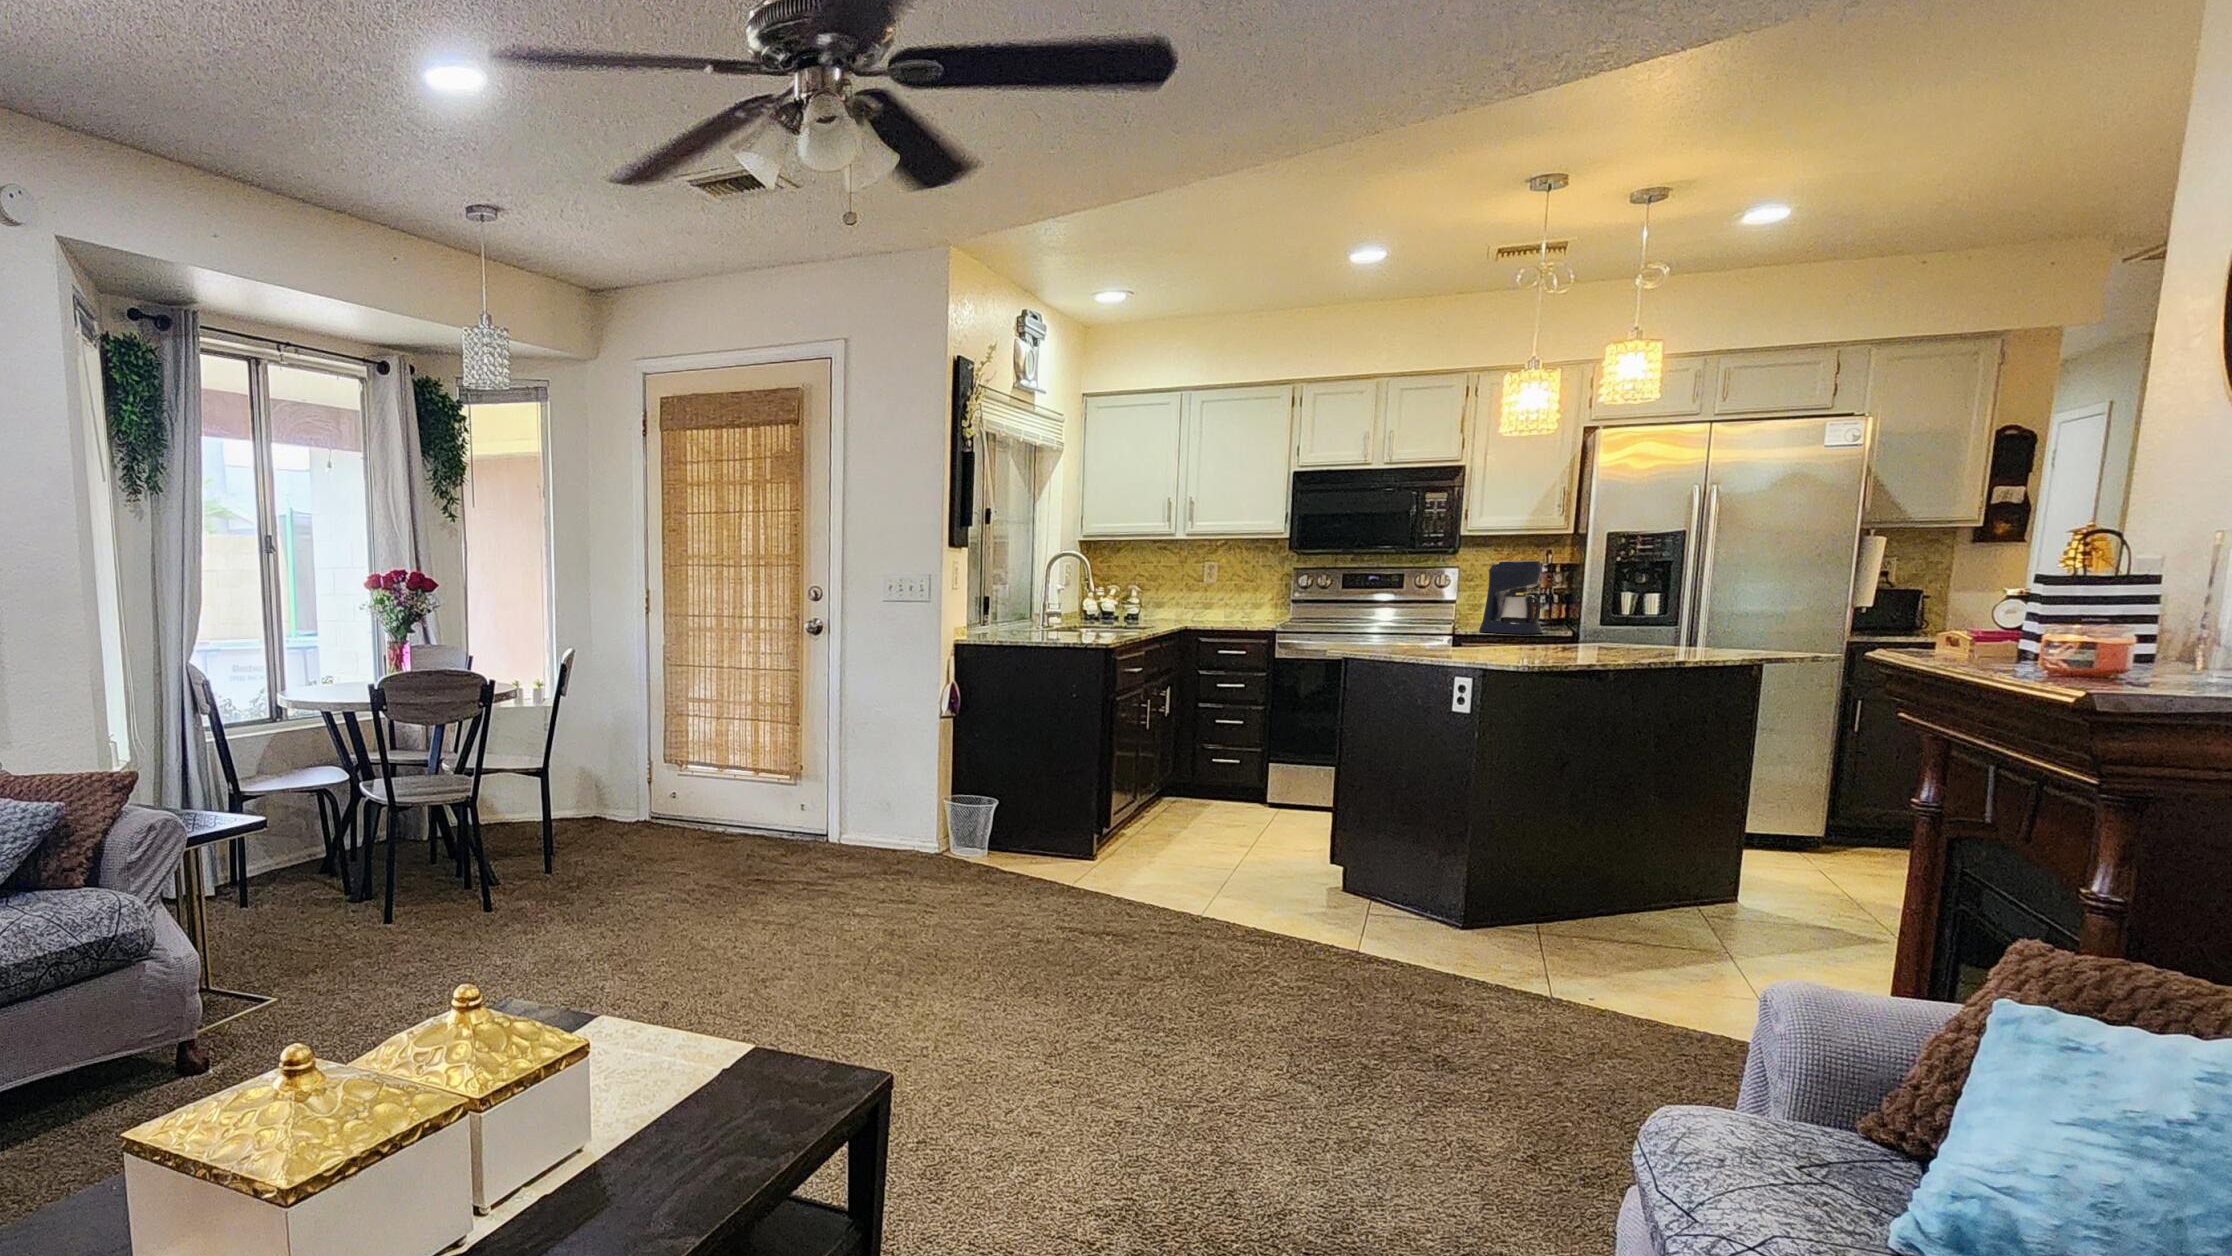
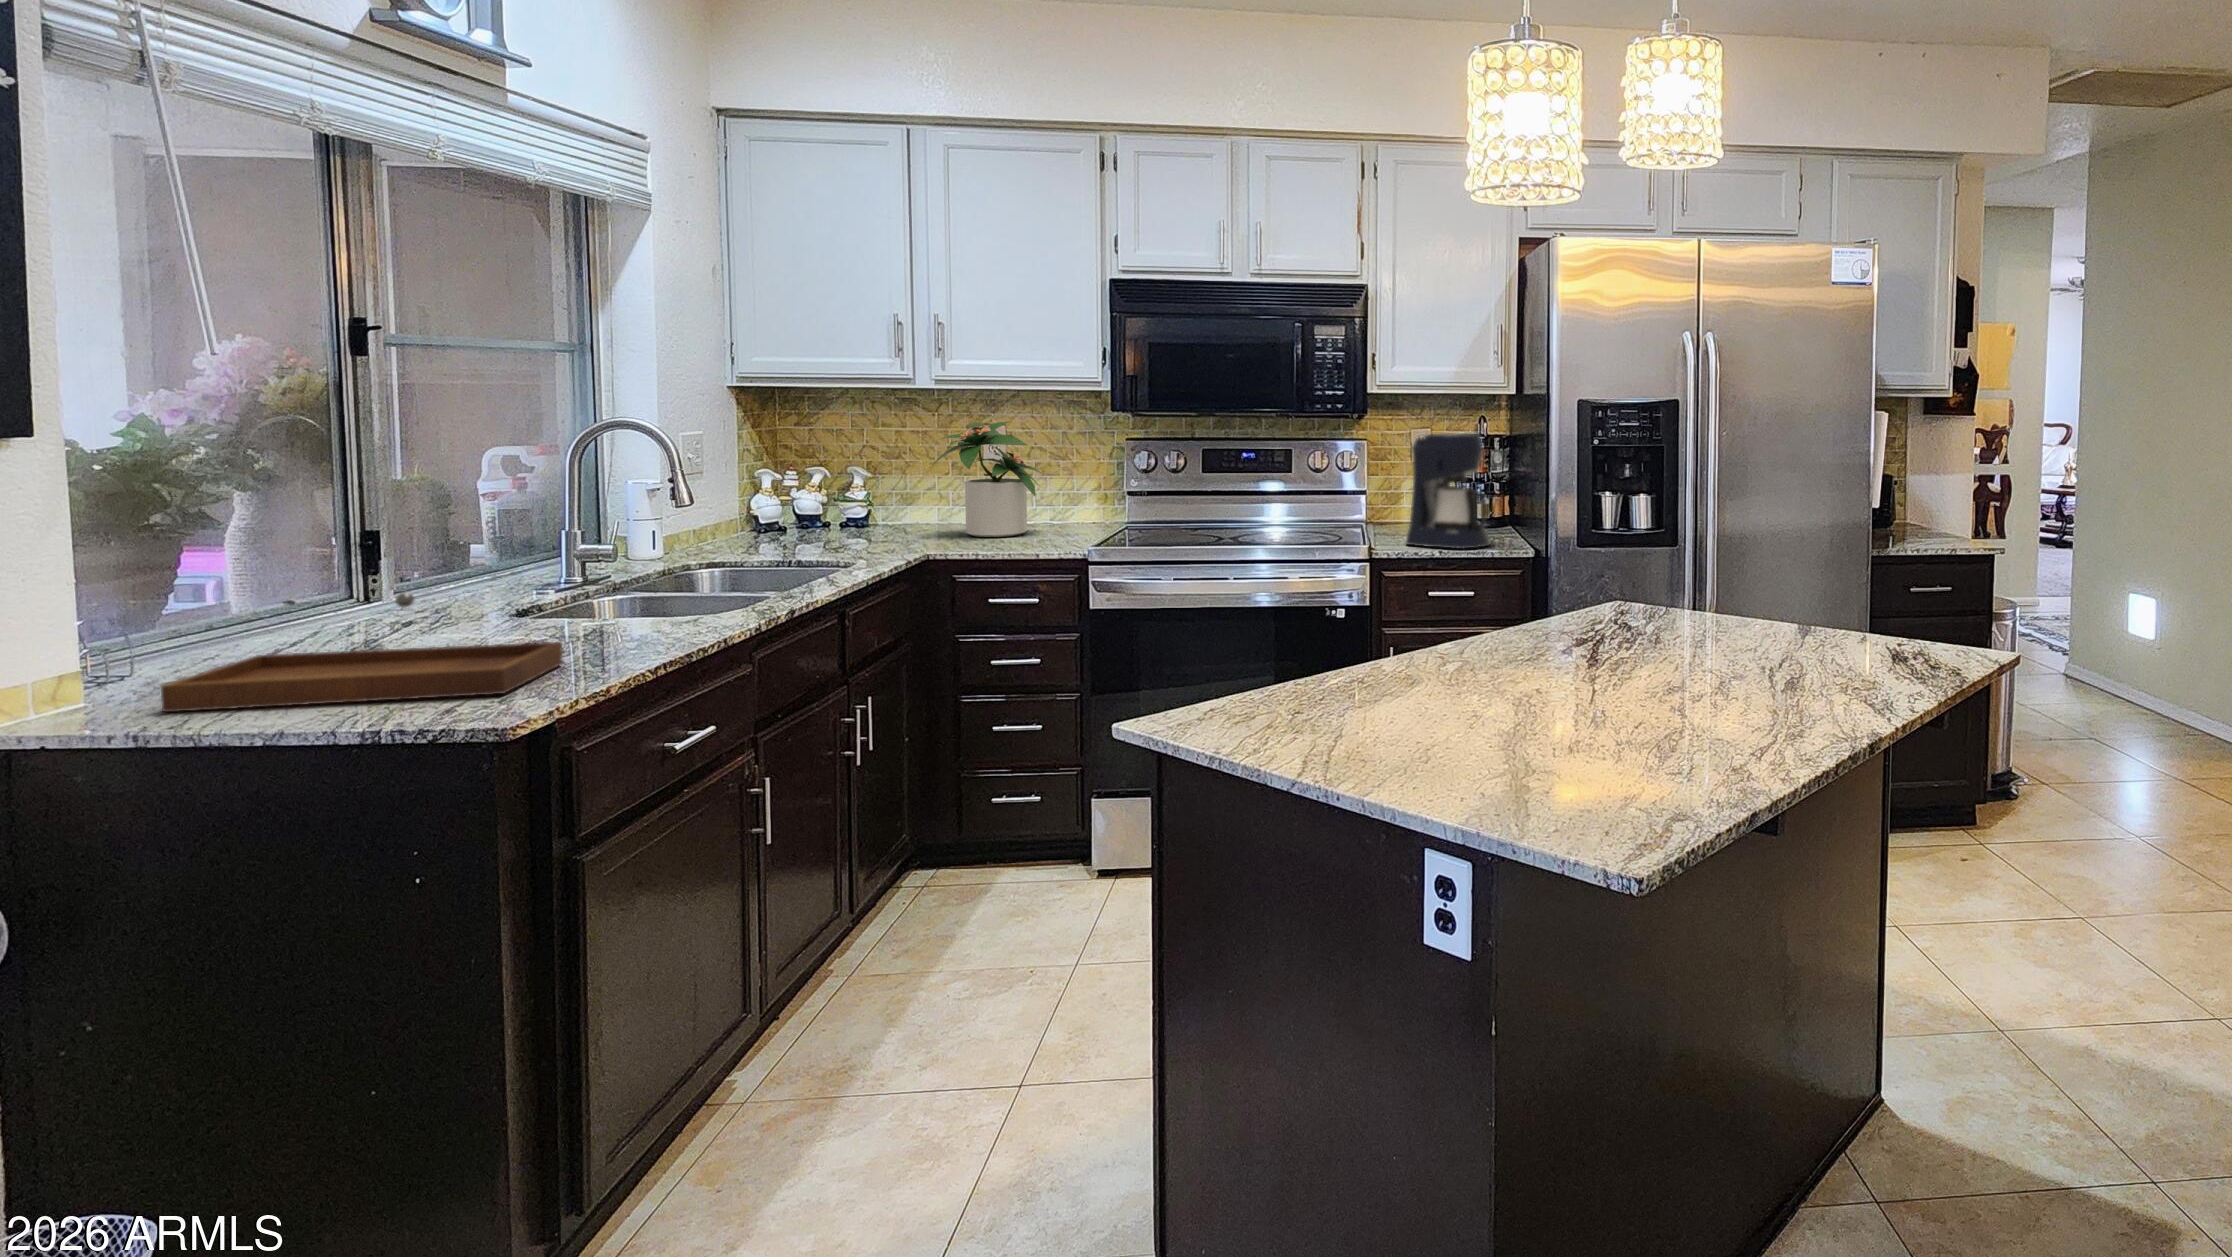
potted plant: none [1181,558,1243,624] -> present [934,421,1041,537]
tray: none [997,618,1096,653] -> present [161,593,562,712]

